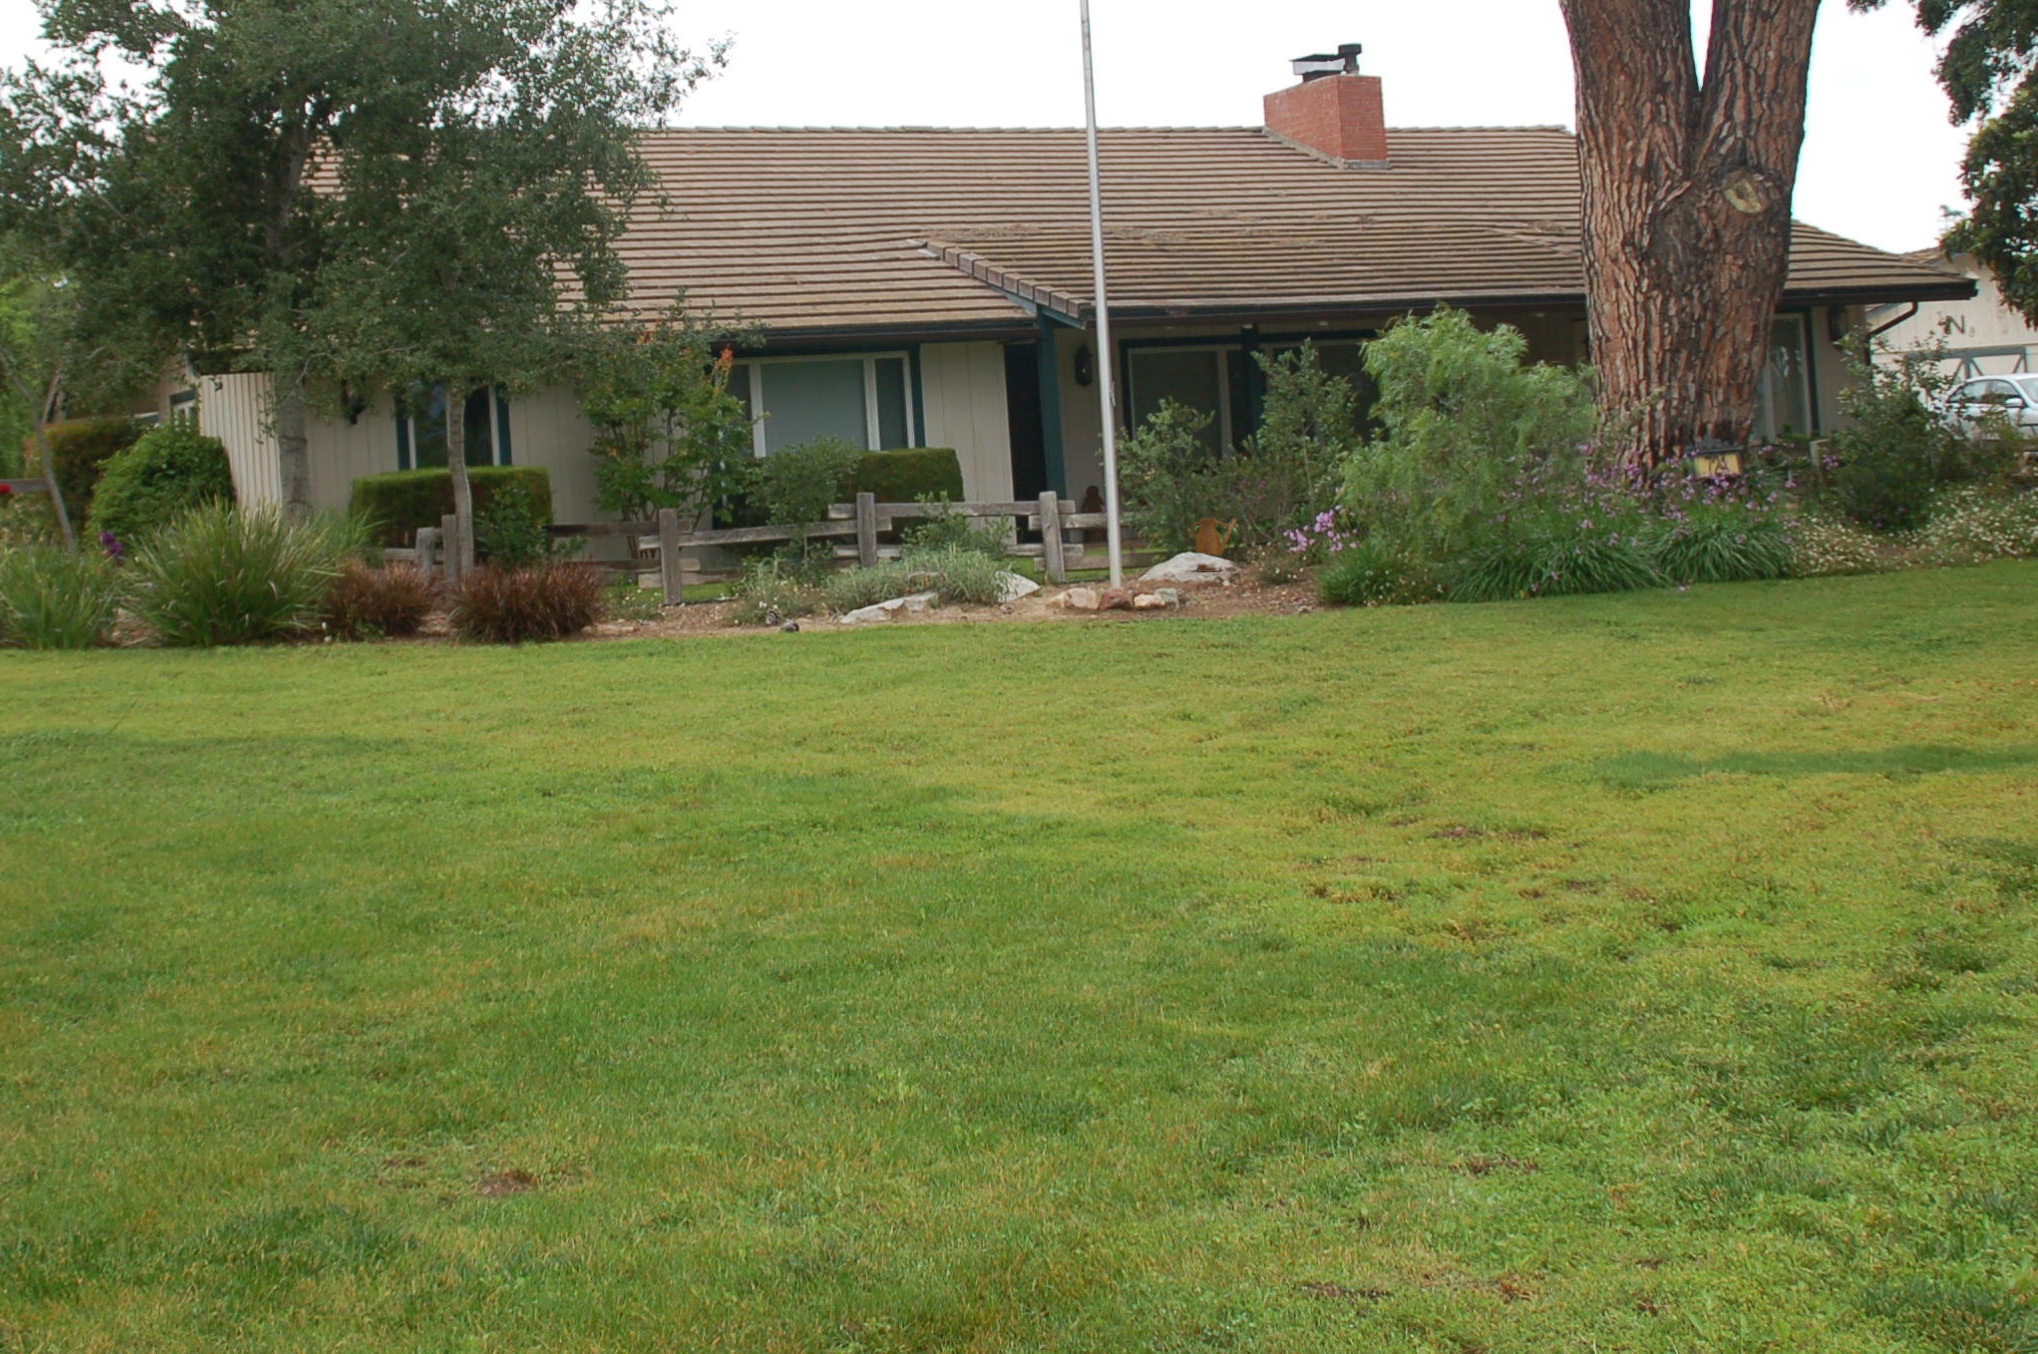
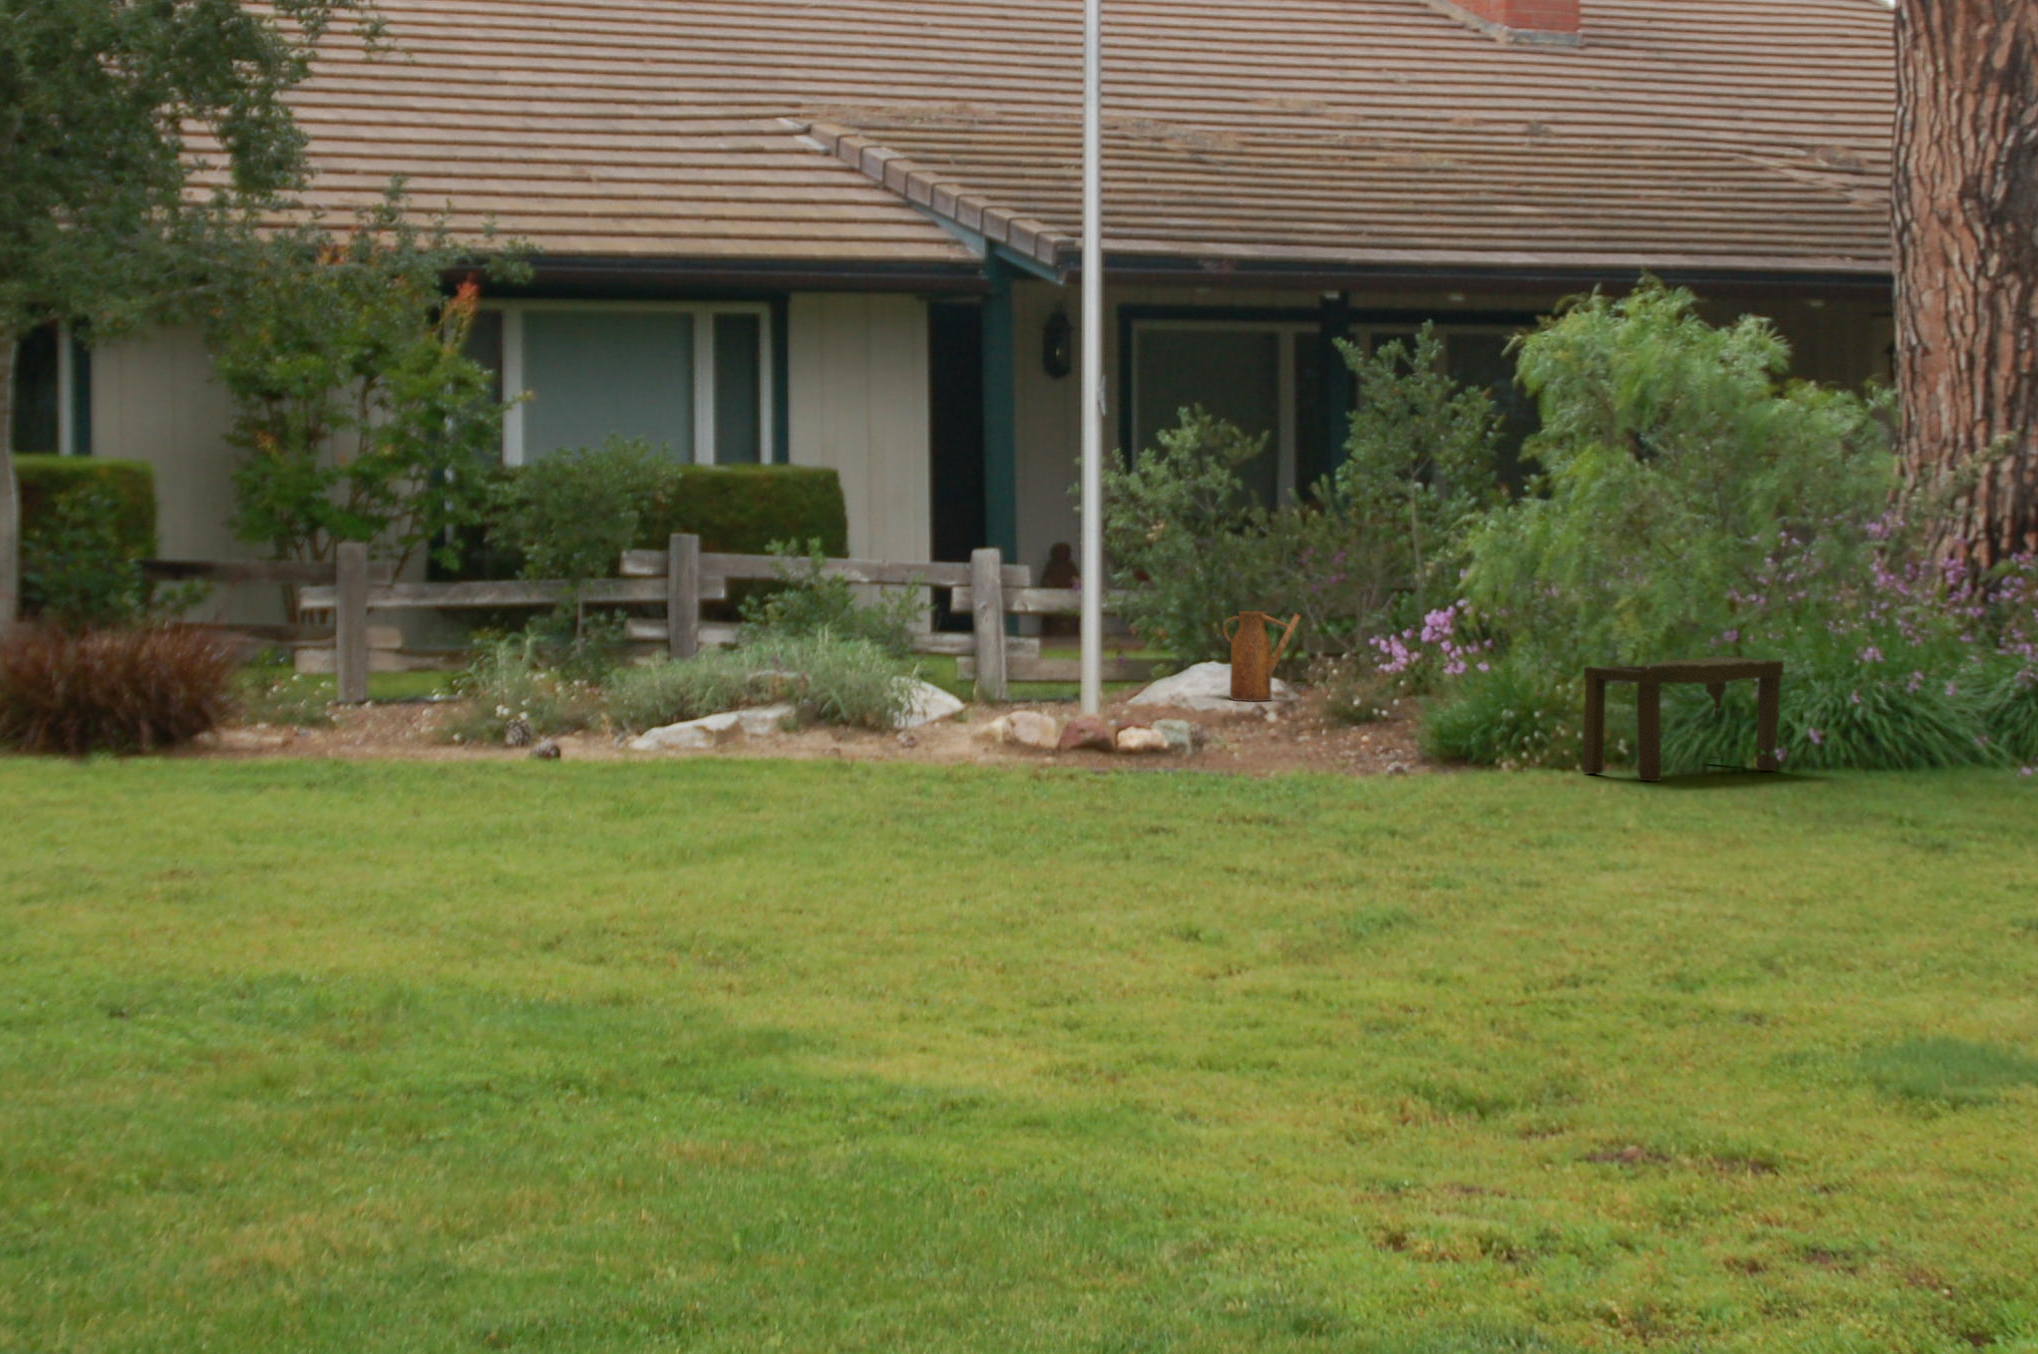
bench: none [1404,527,1524,602] -> present [1583,656,1784,782]

